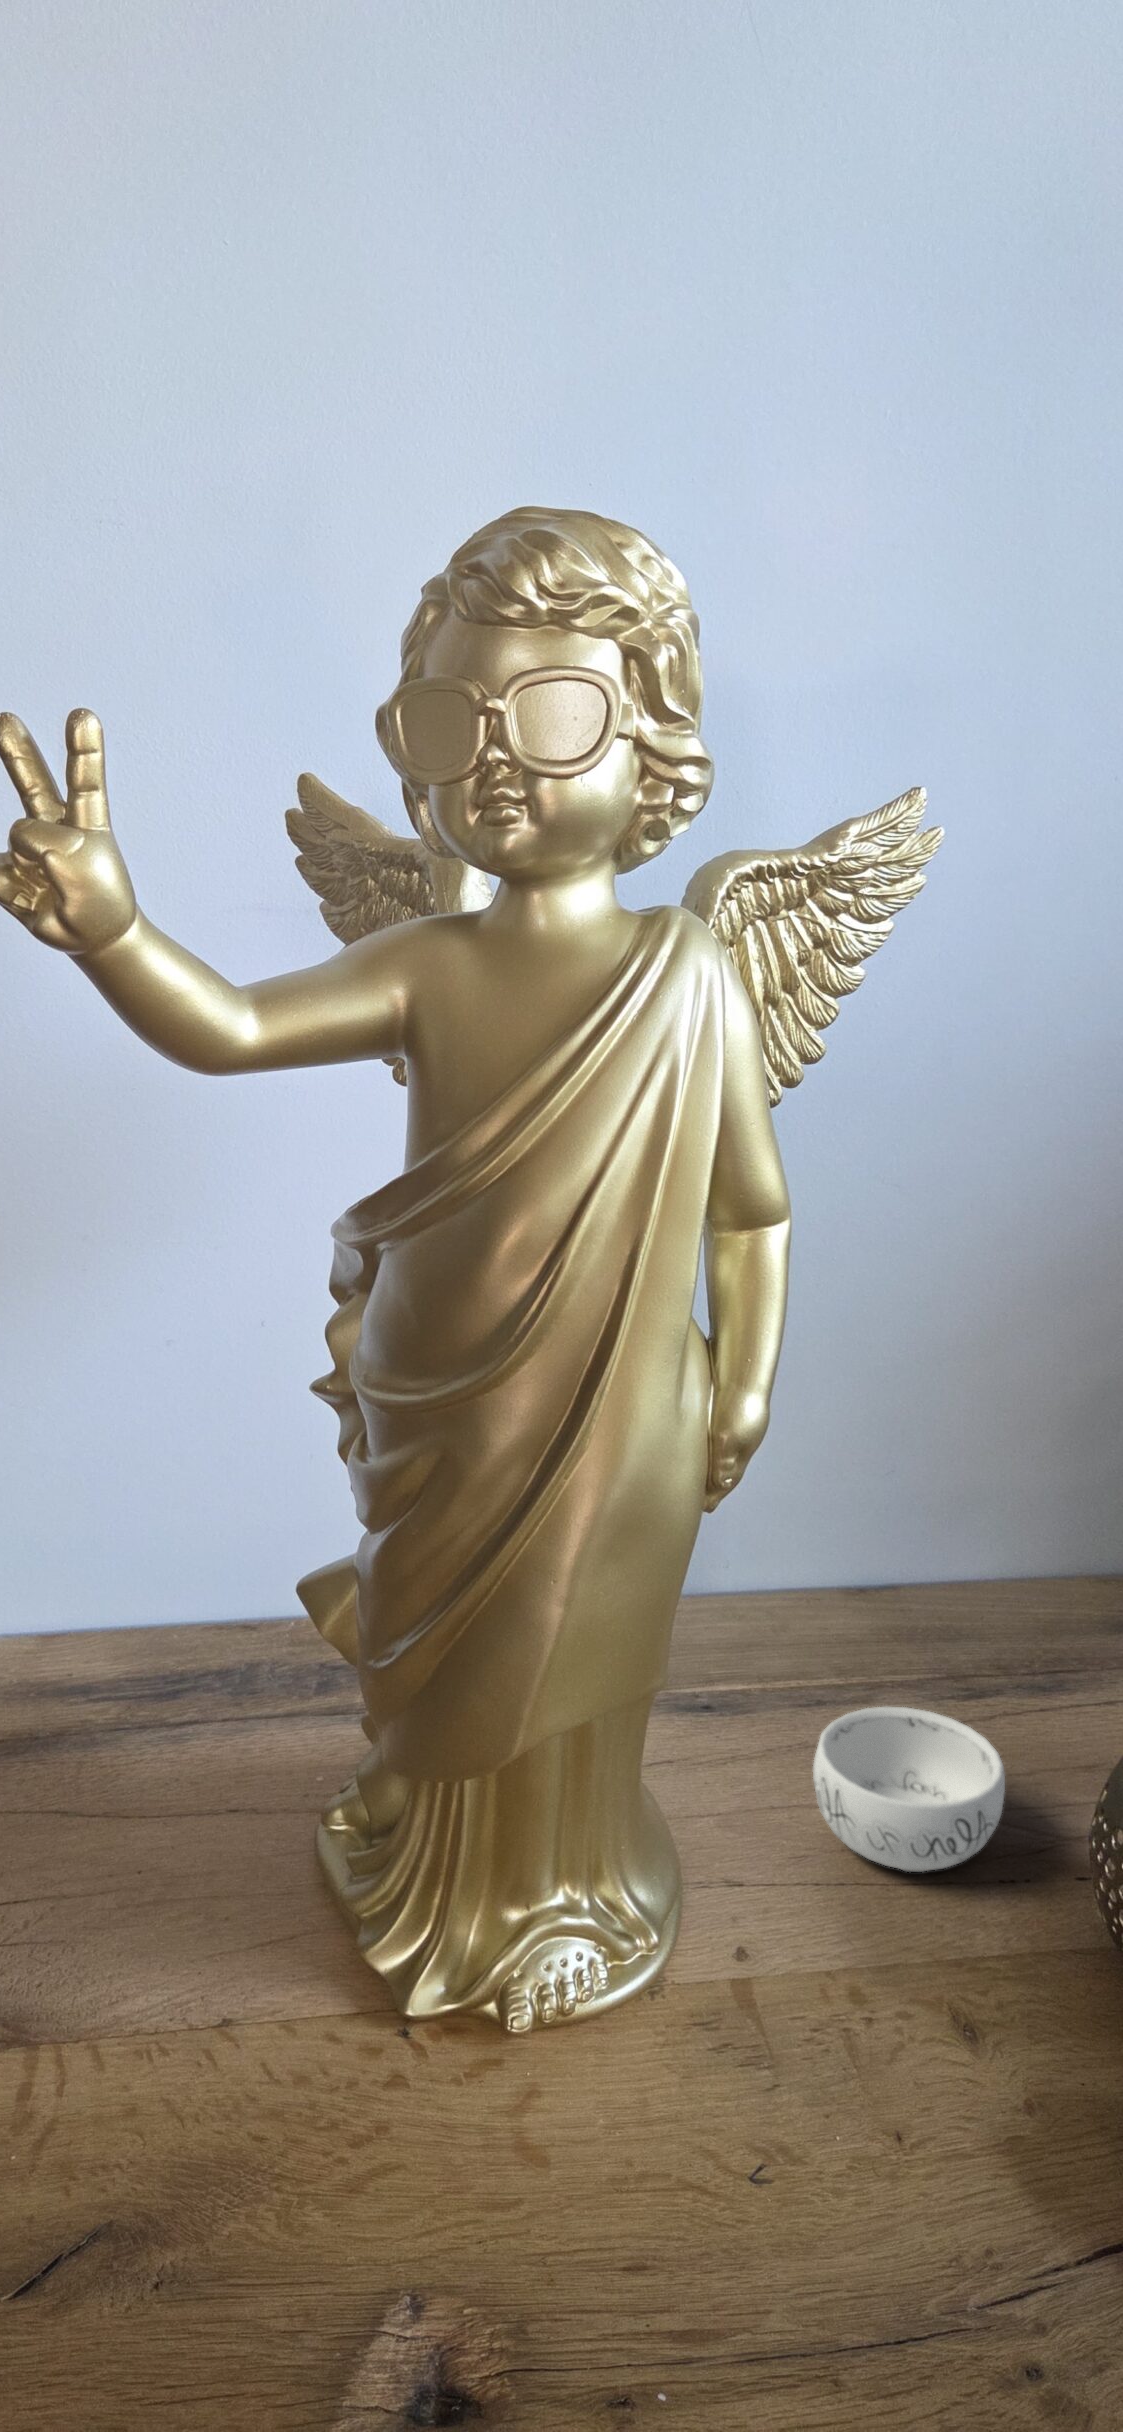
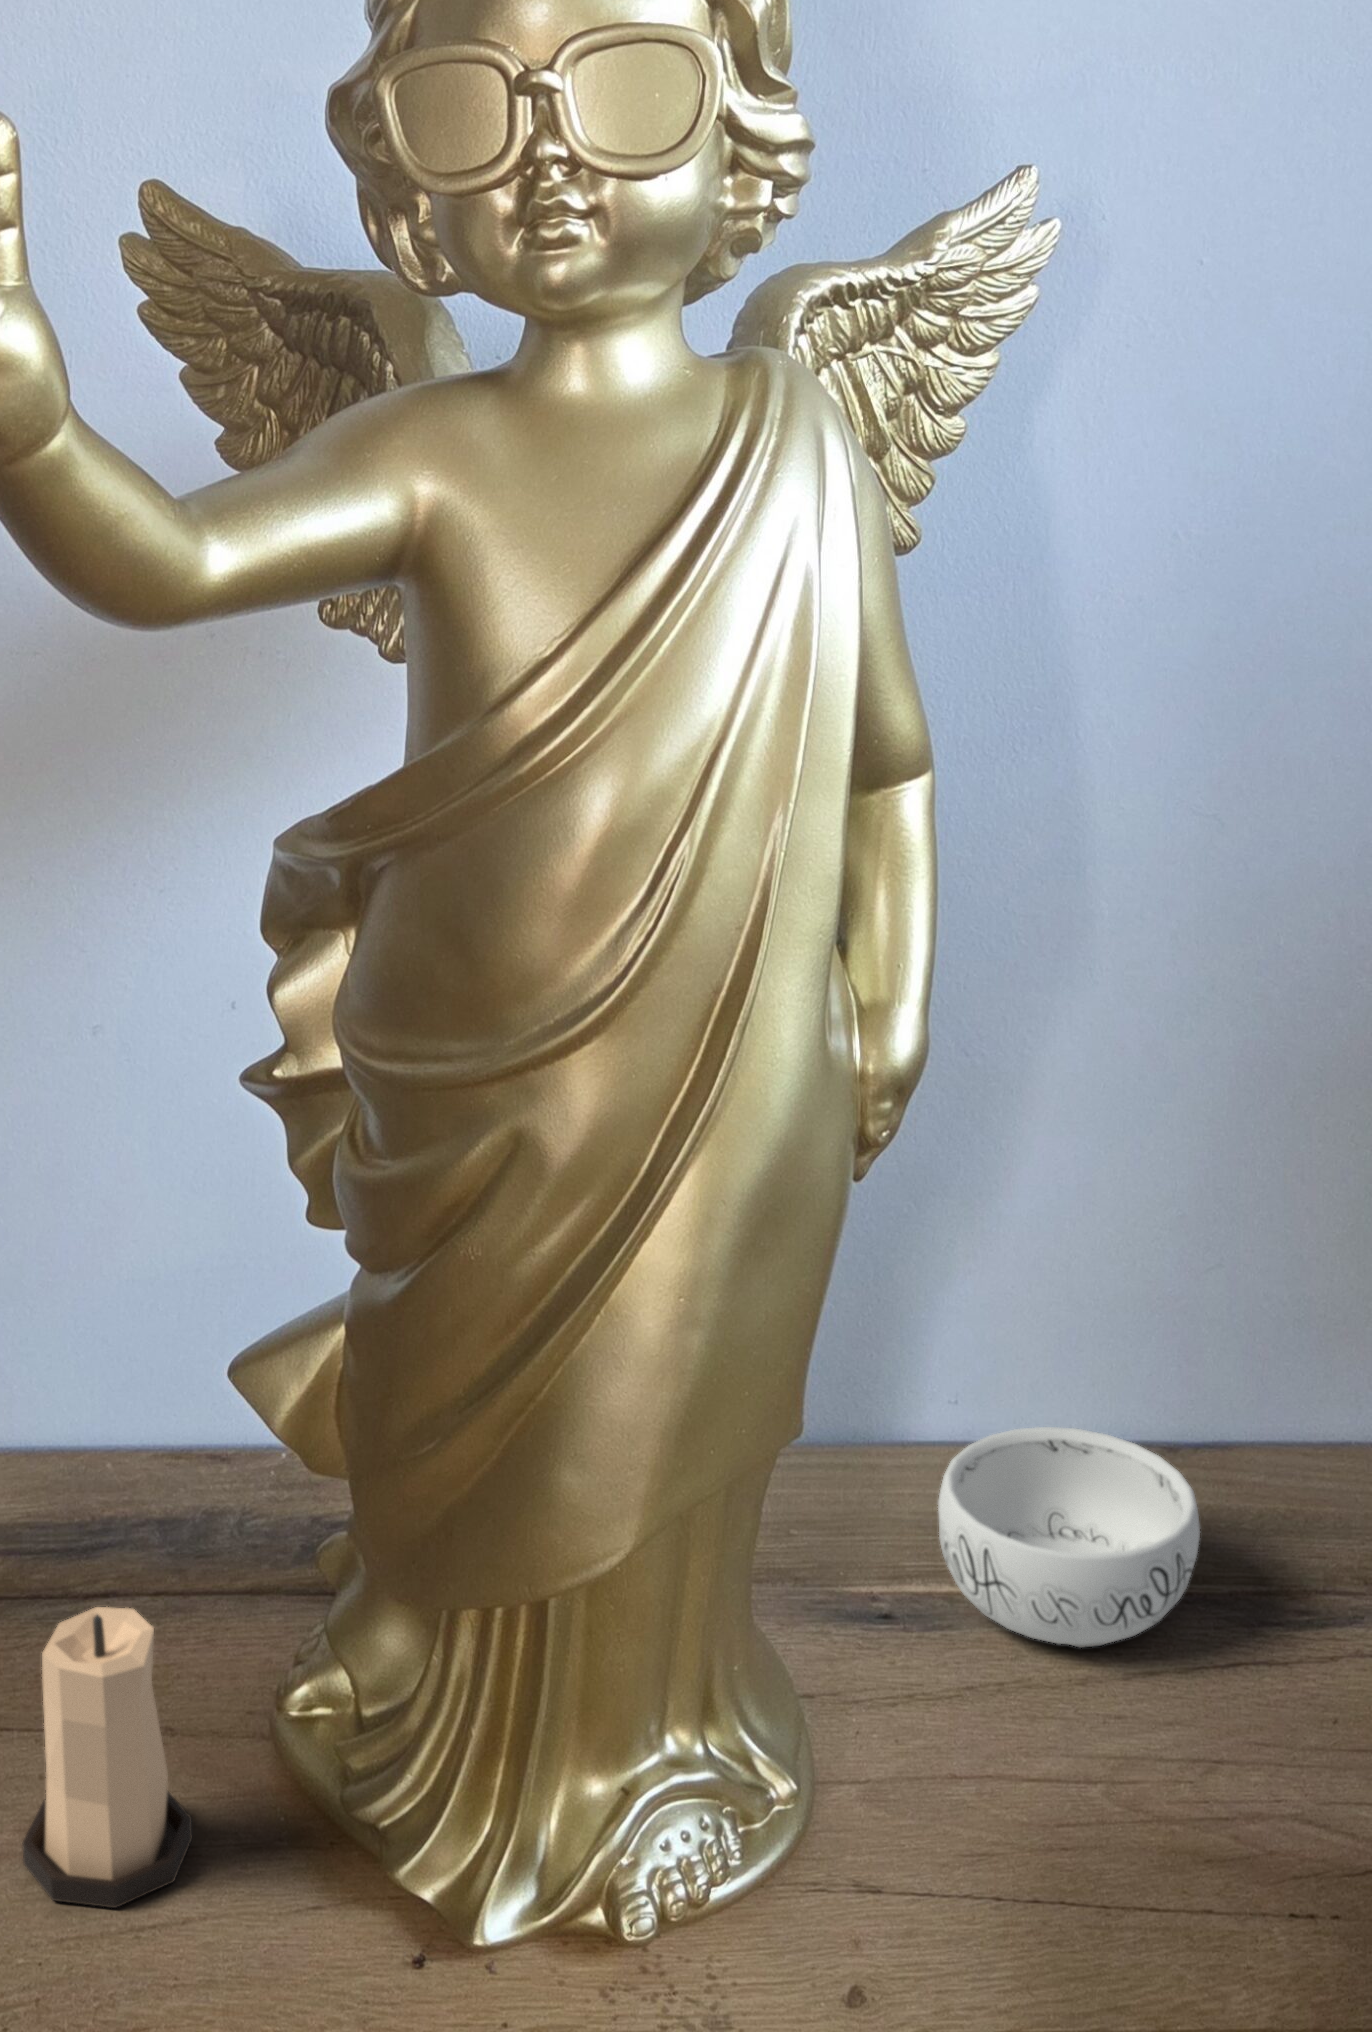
candle: none [120,1748,237,1959] -> present [22,1607,192,1908]

